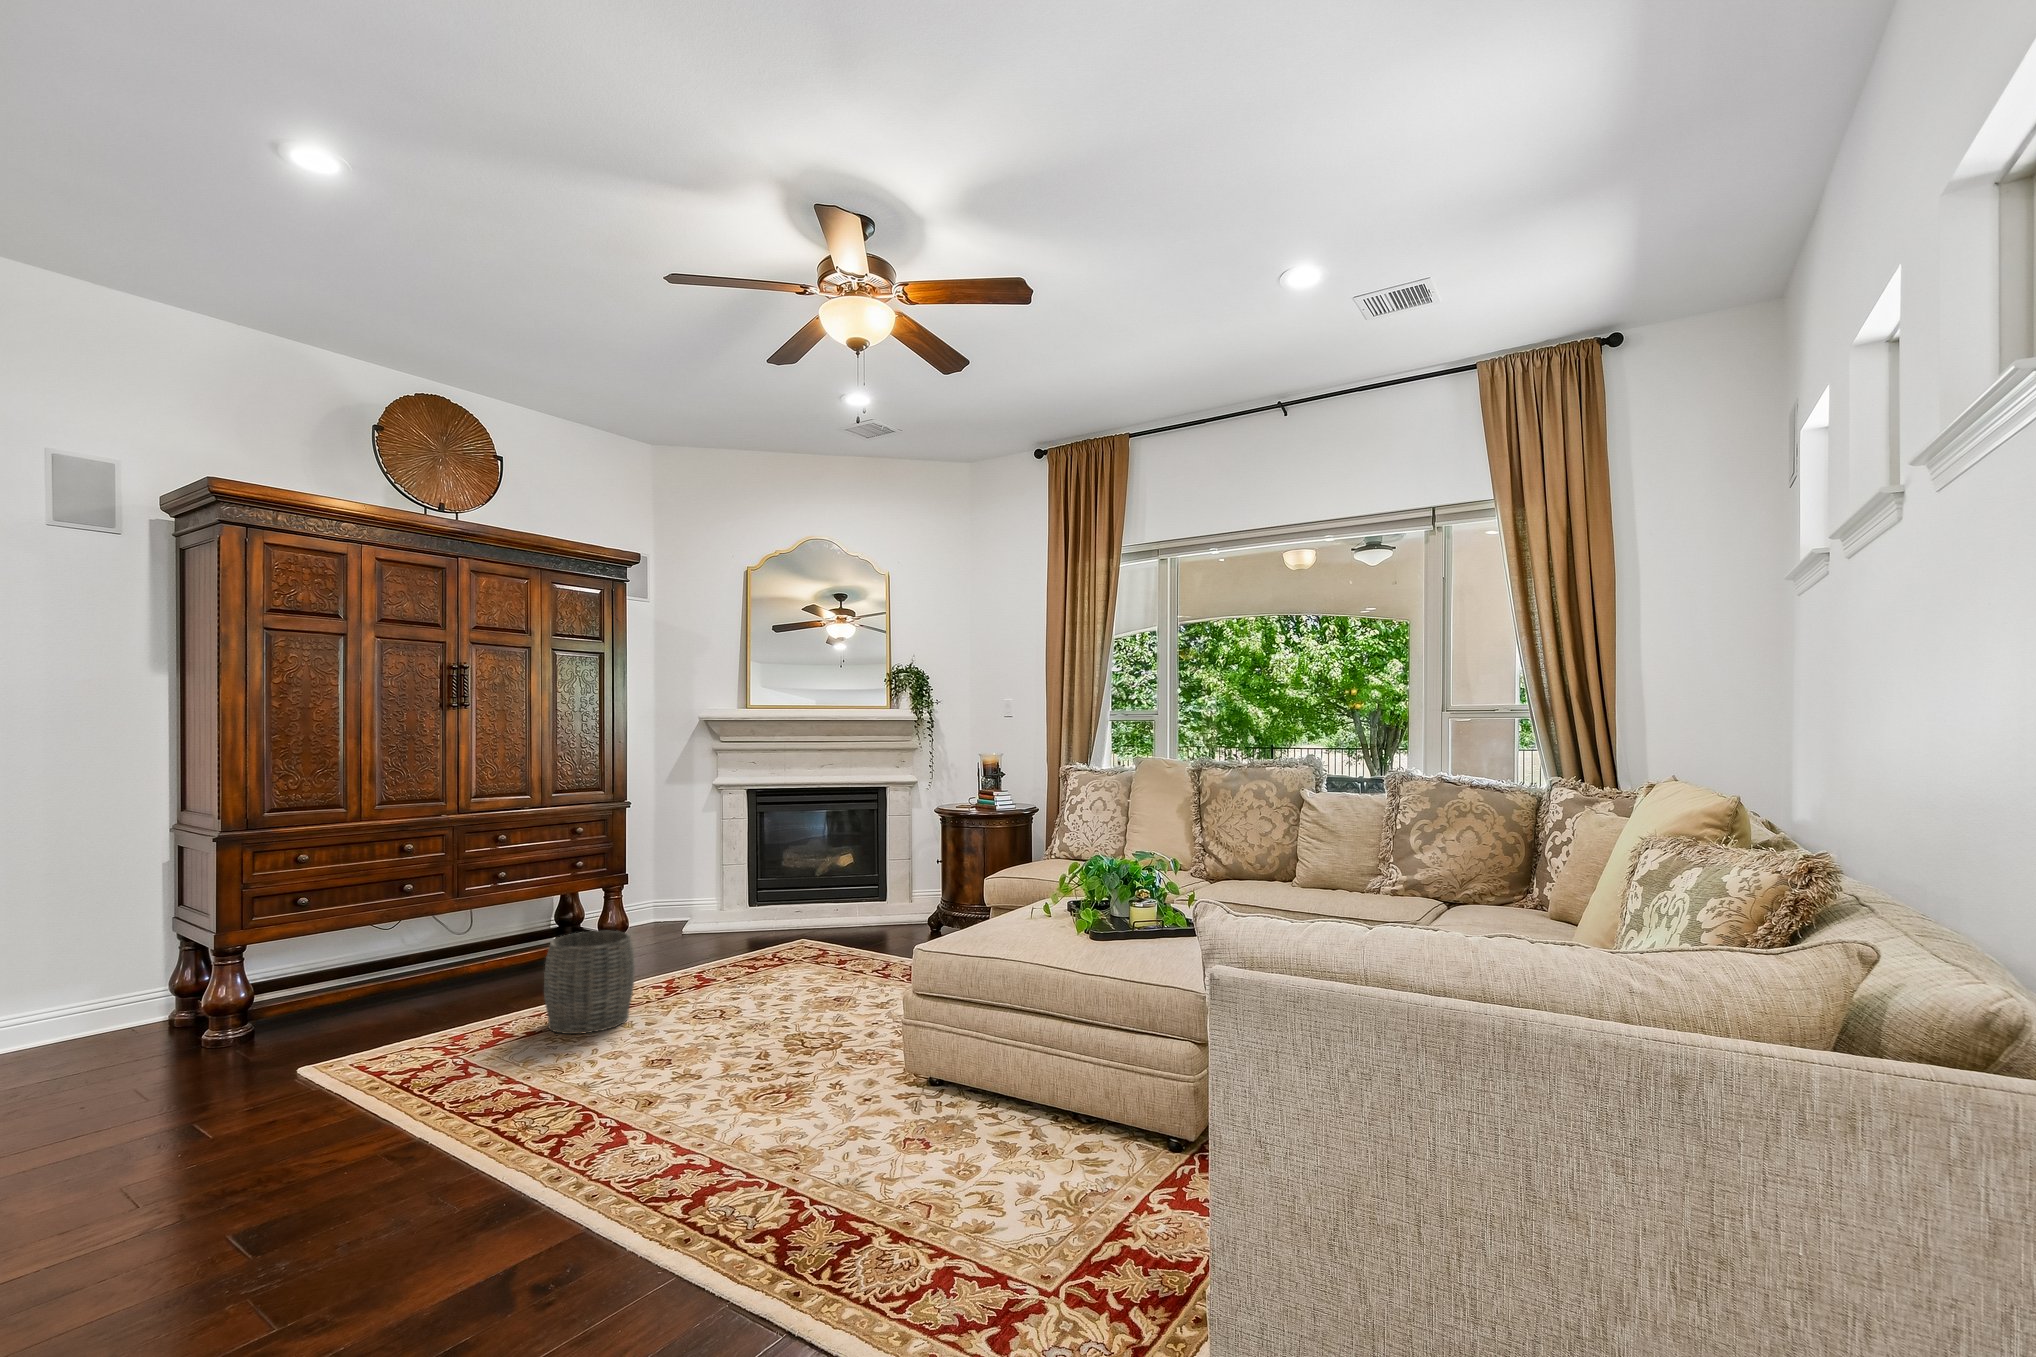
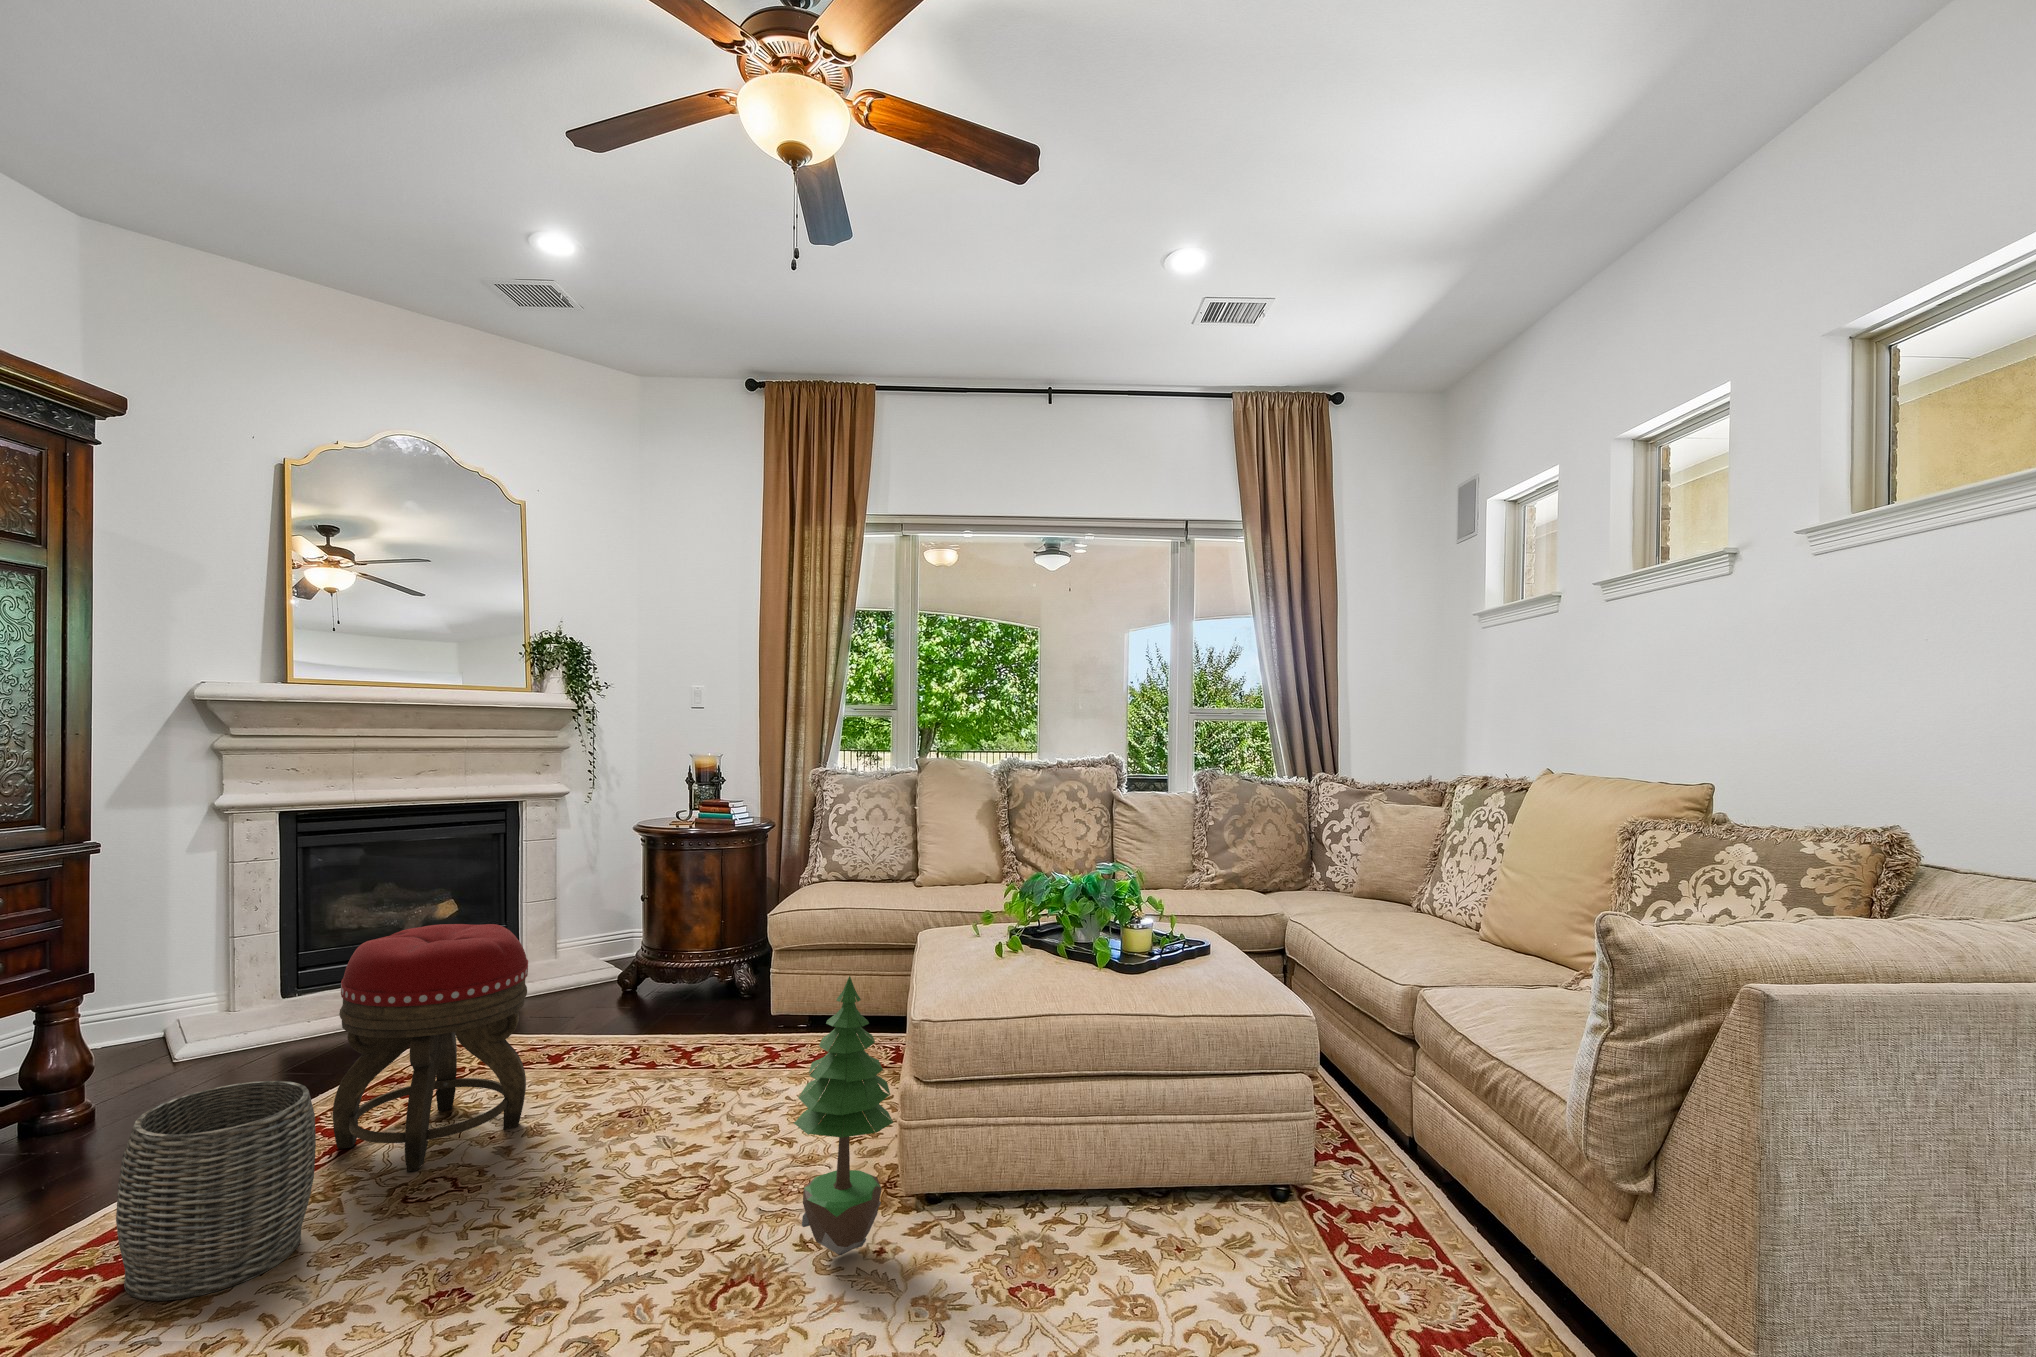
footstool: none [677,859,783,1005] -> present [333,924,528,1172]
potted tree: none [797,900,868,1095] -> present [794,976,893,1255]

